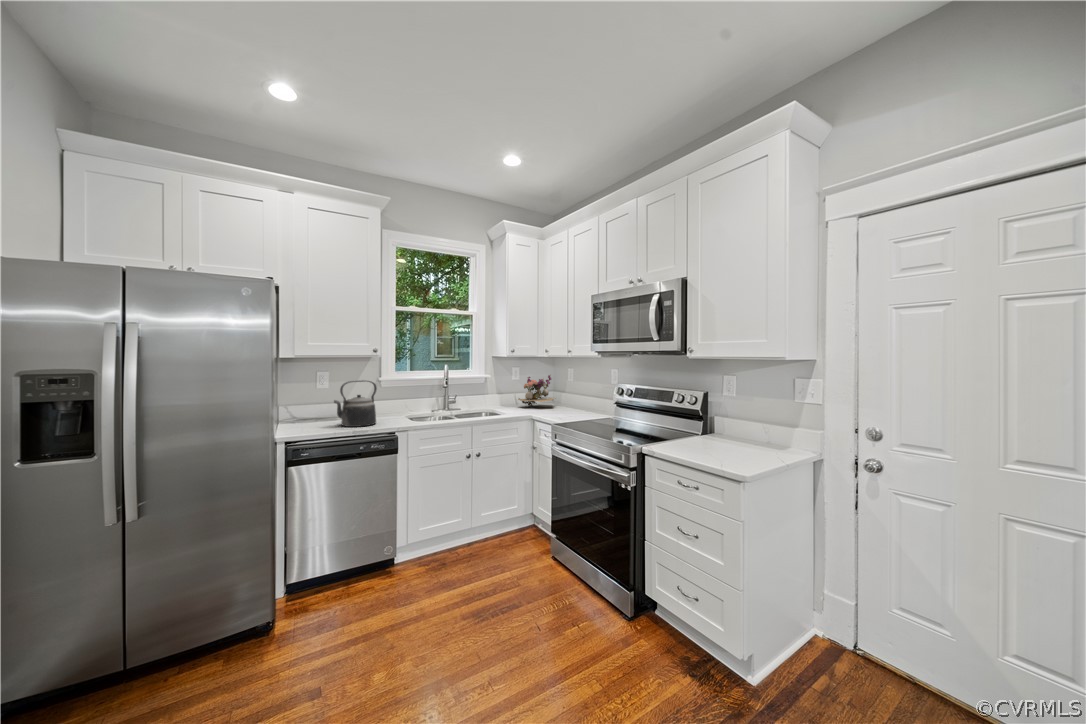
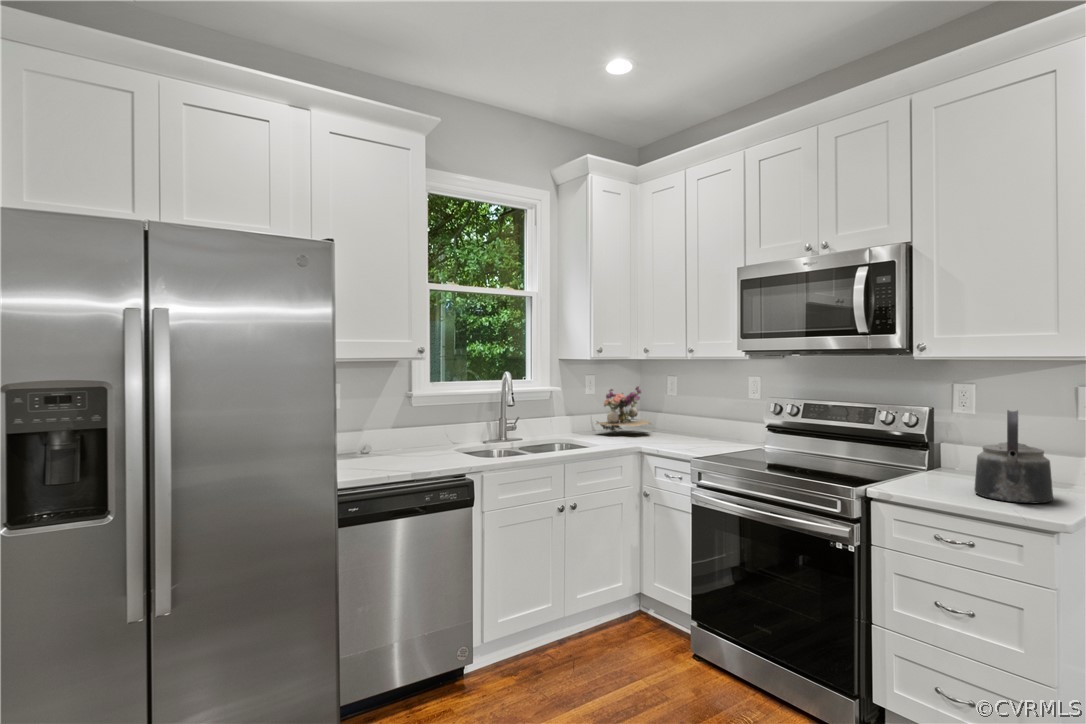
kettle: present [334,380,377,427] -> present [974,410,1053,503]

